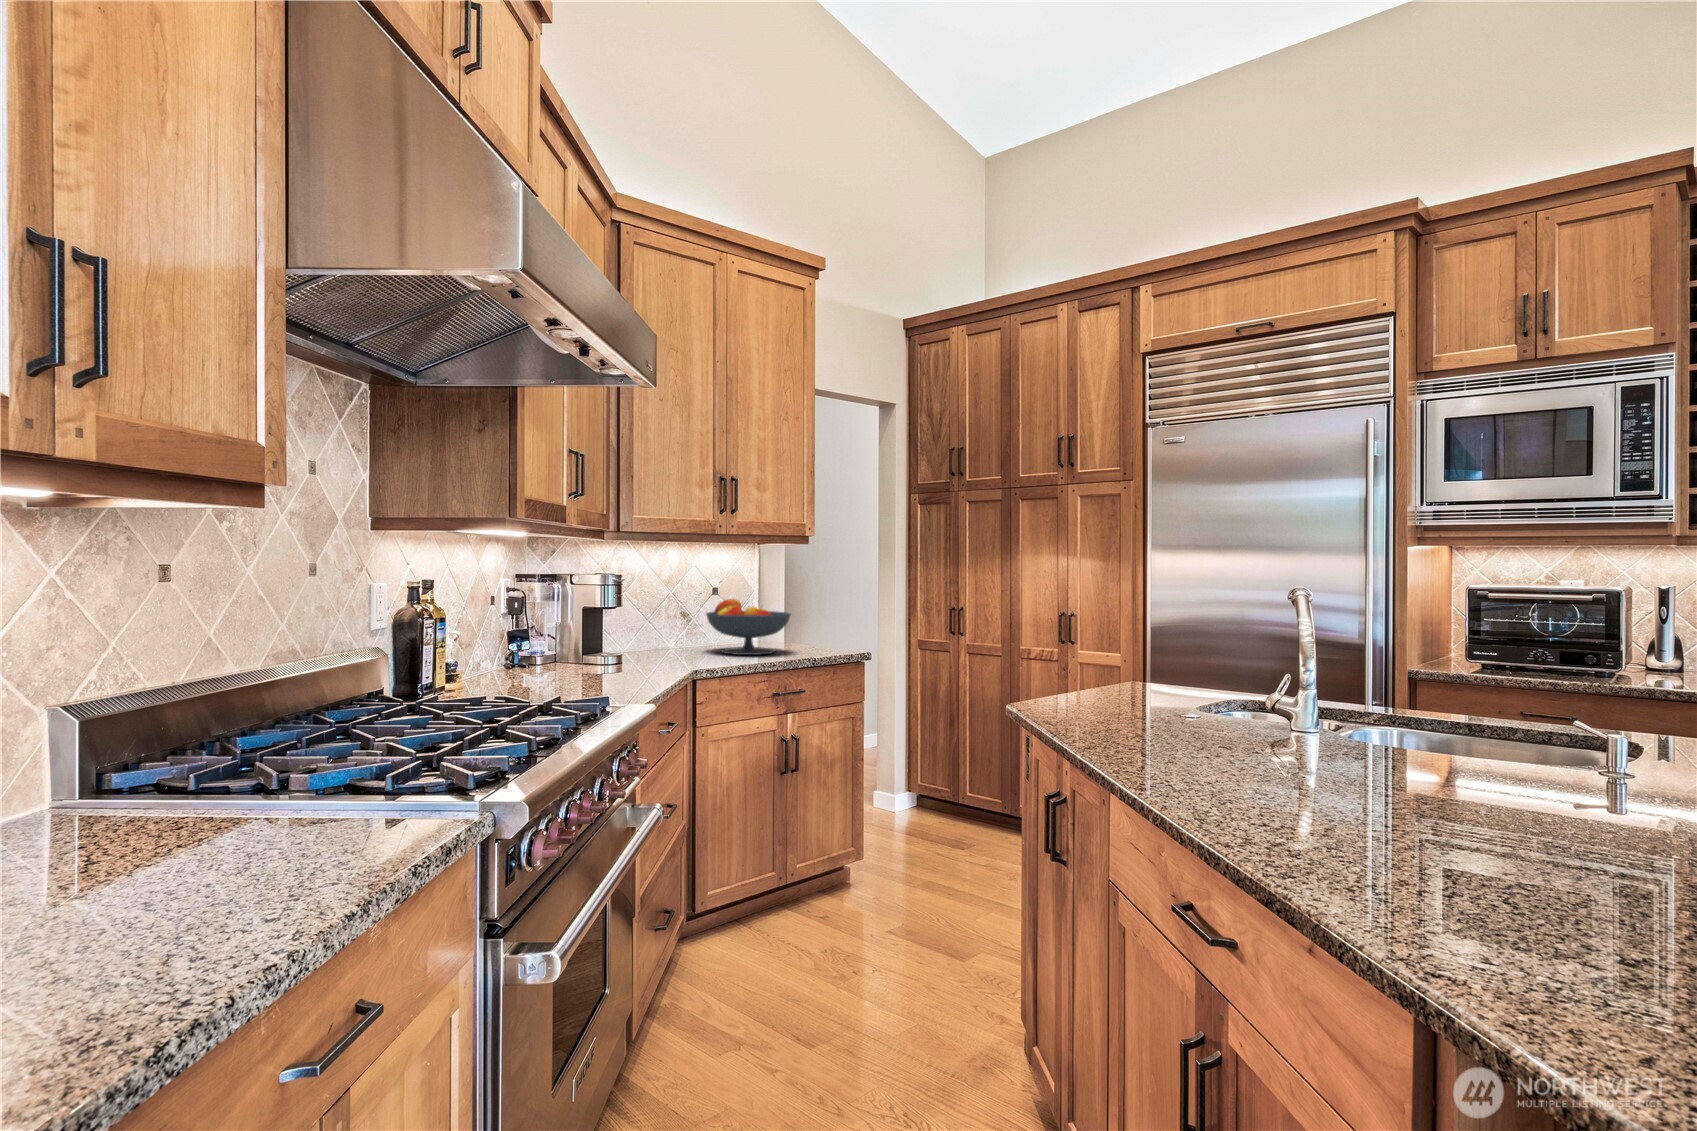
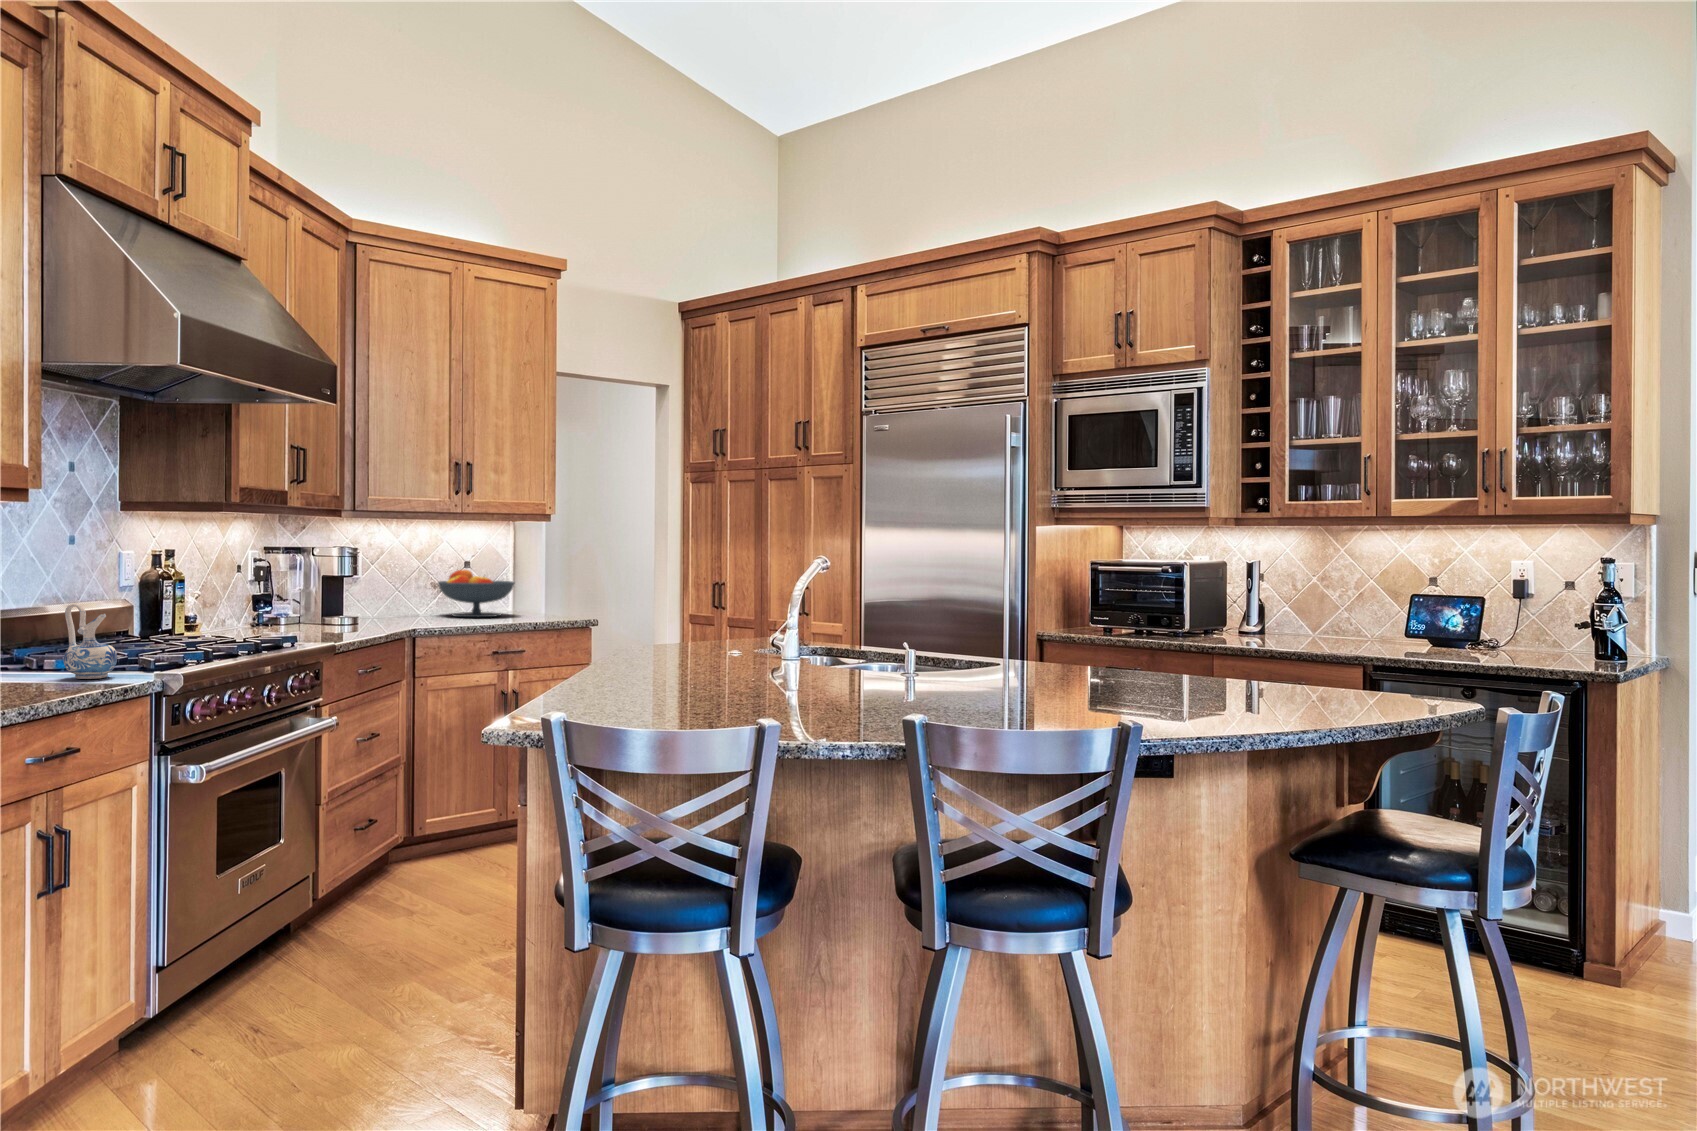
ceramic pitcher: none [333,688,427,832] -> present [64,603,117,679]

